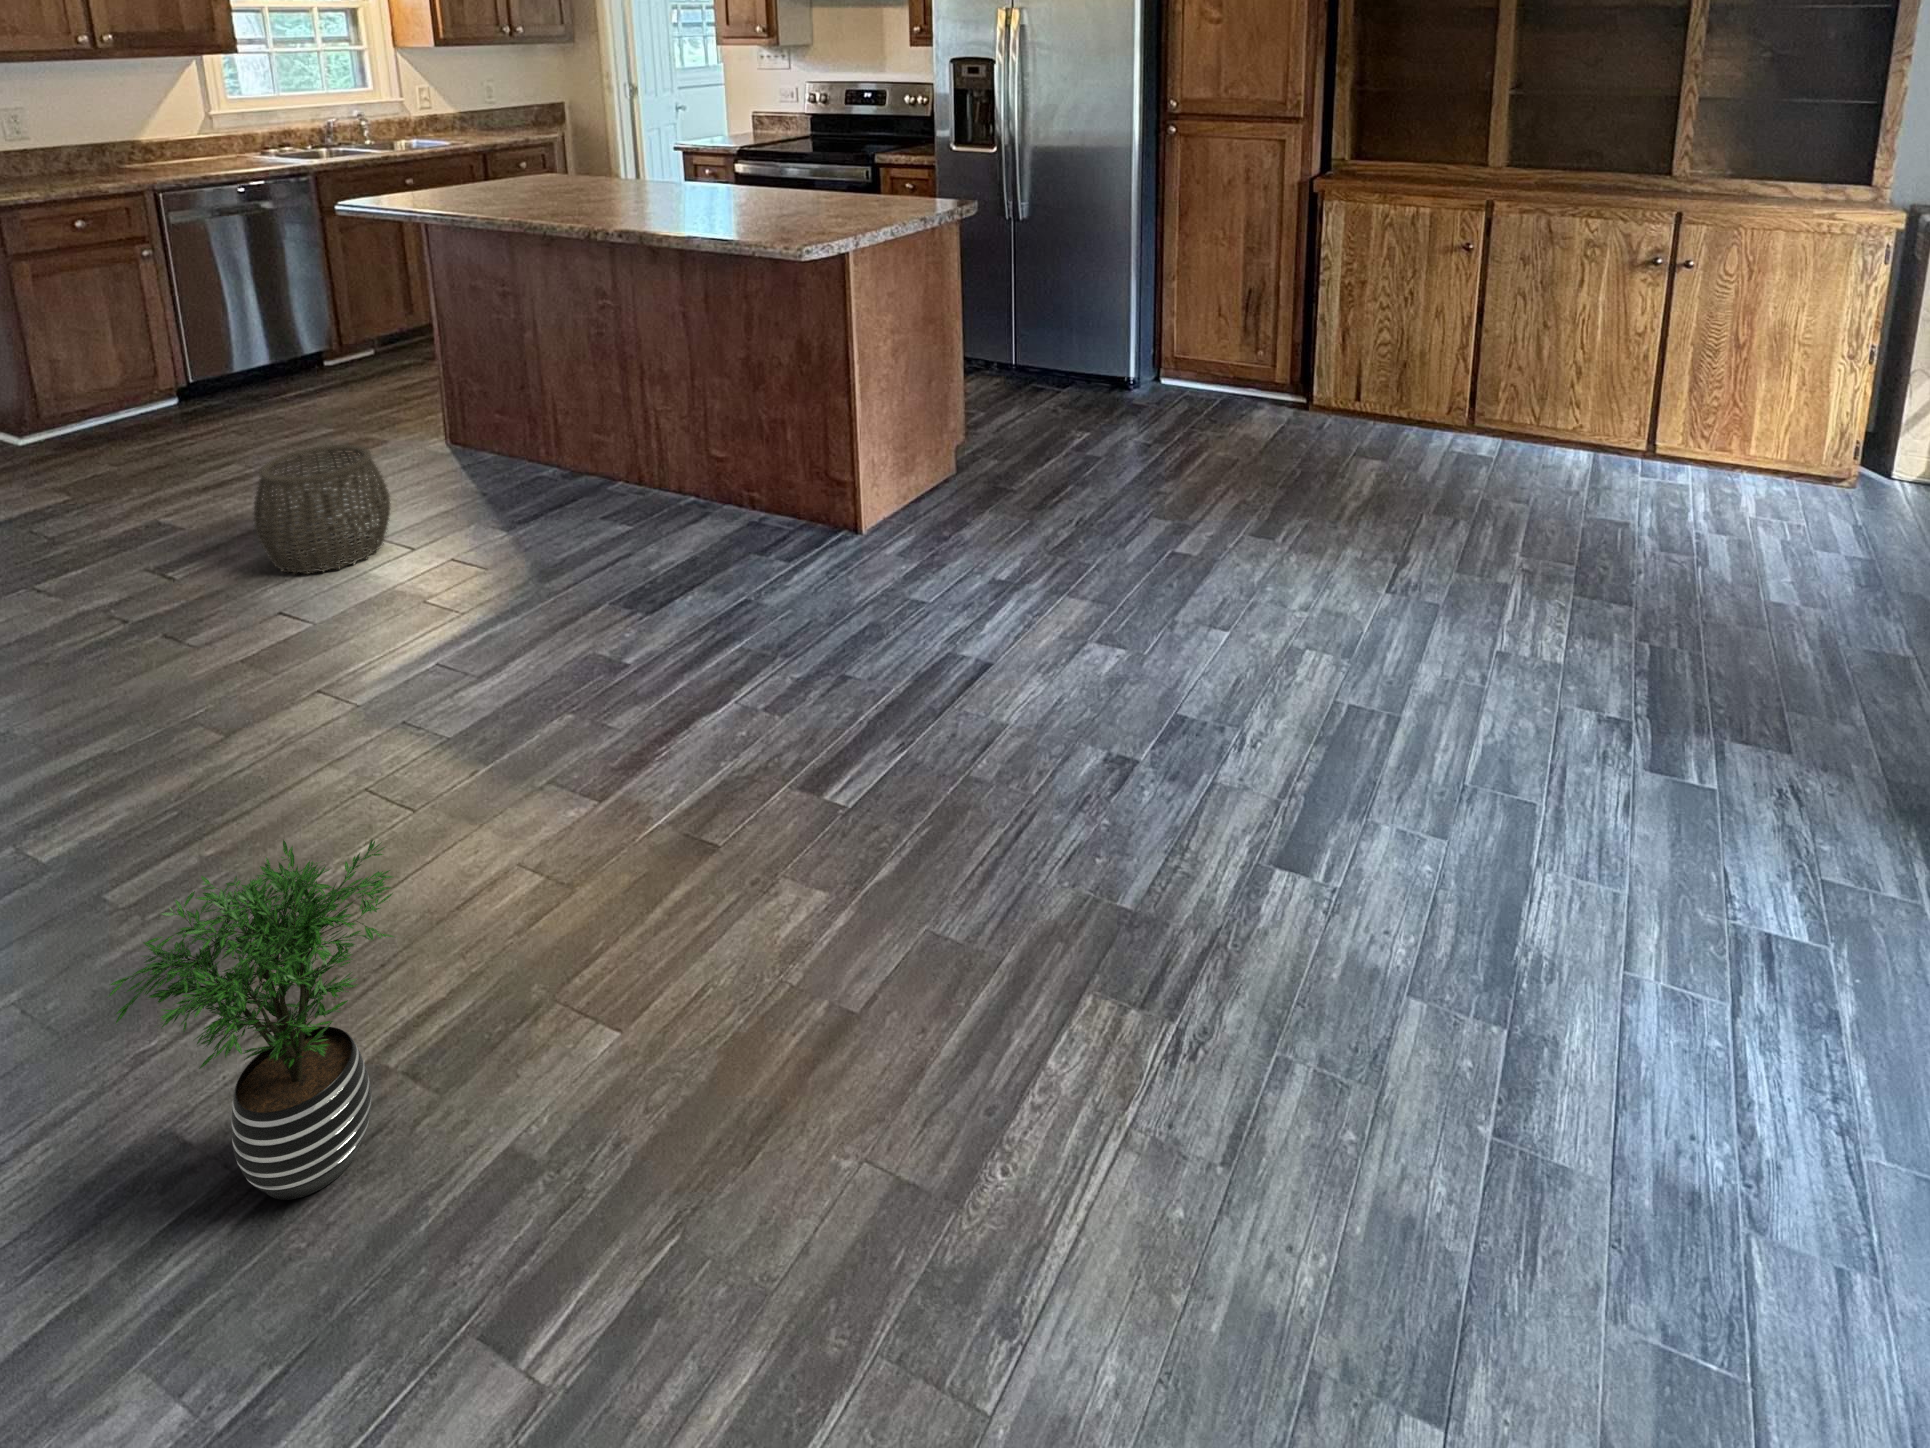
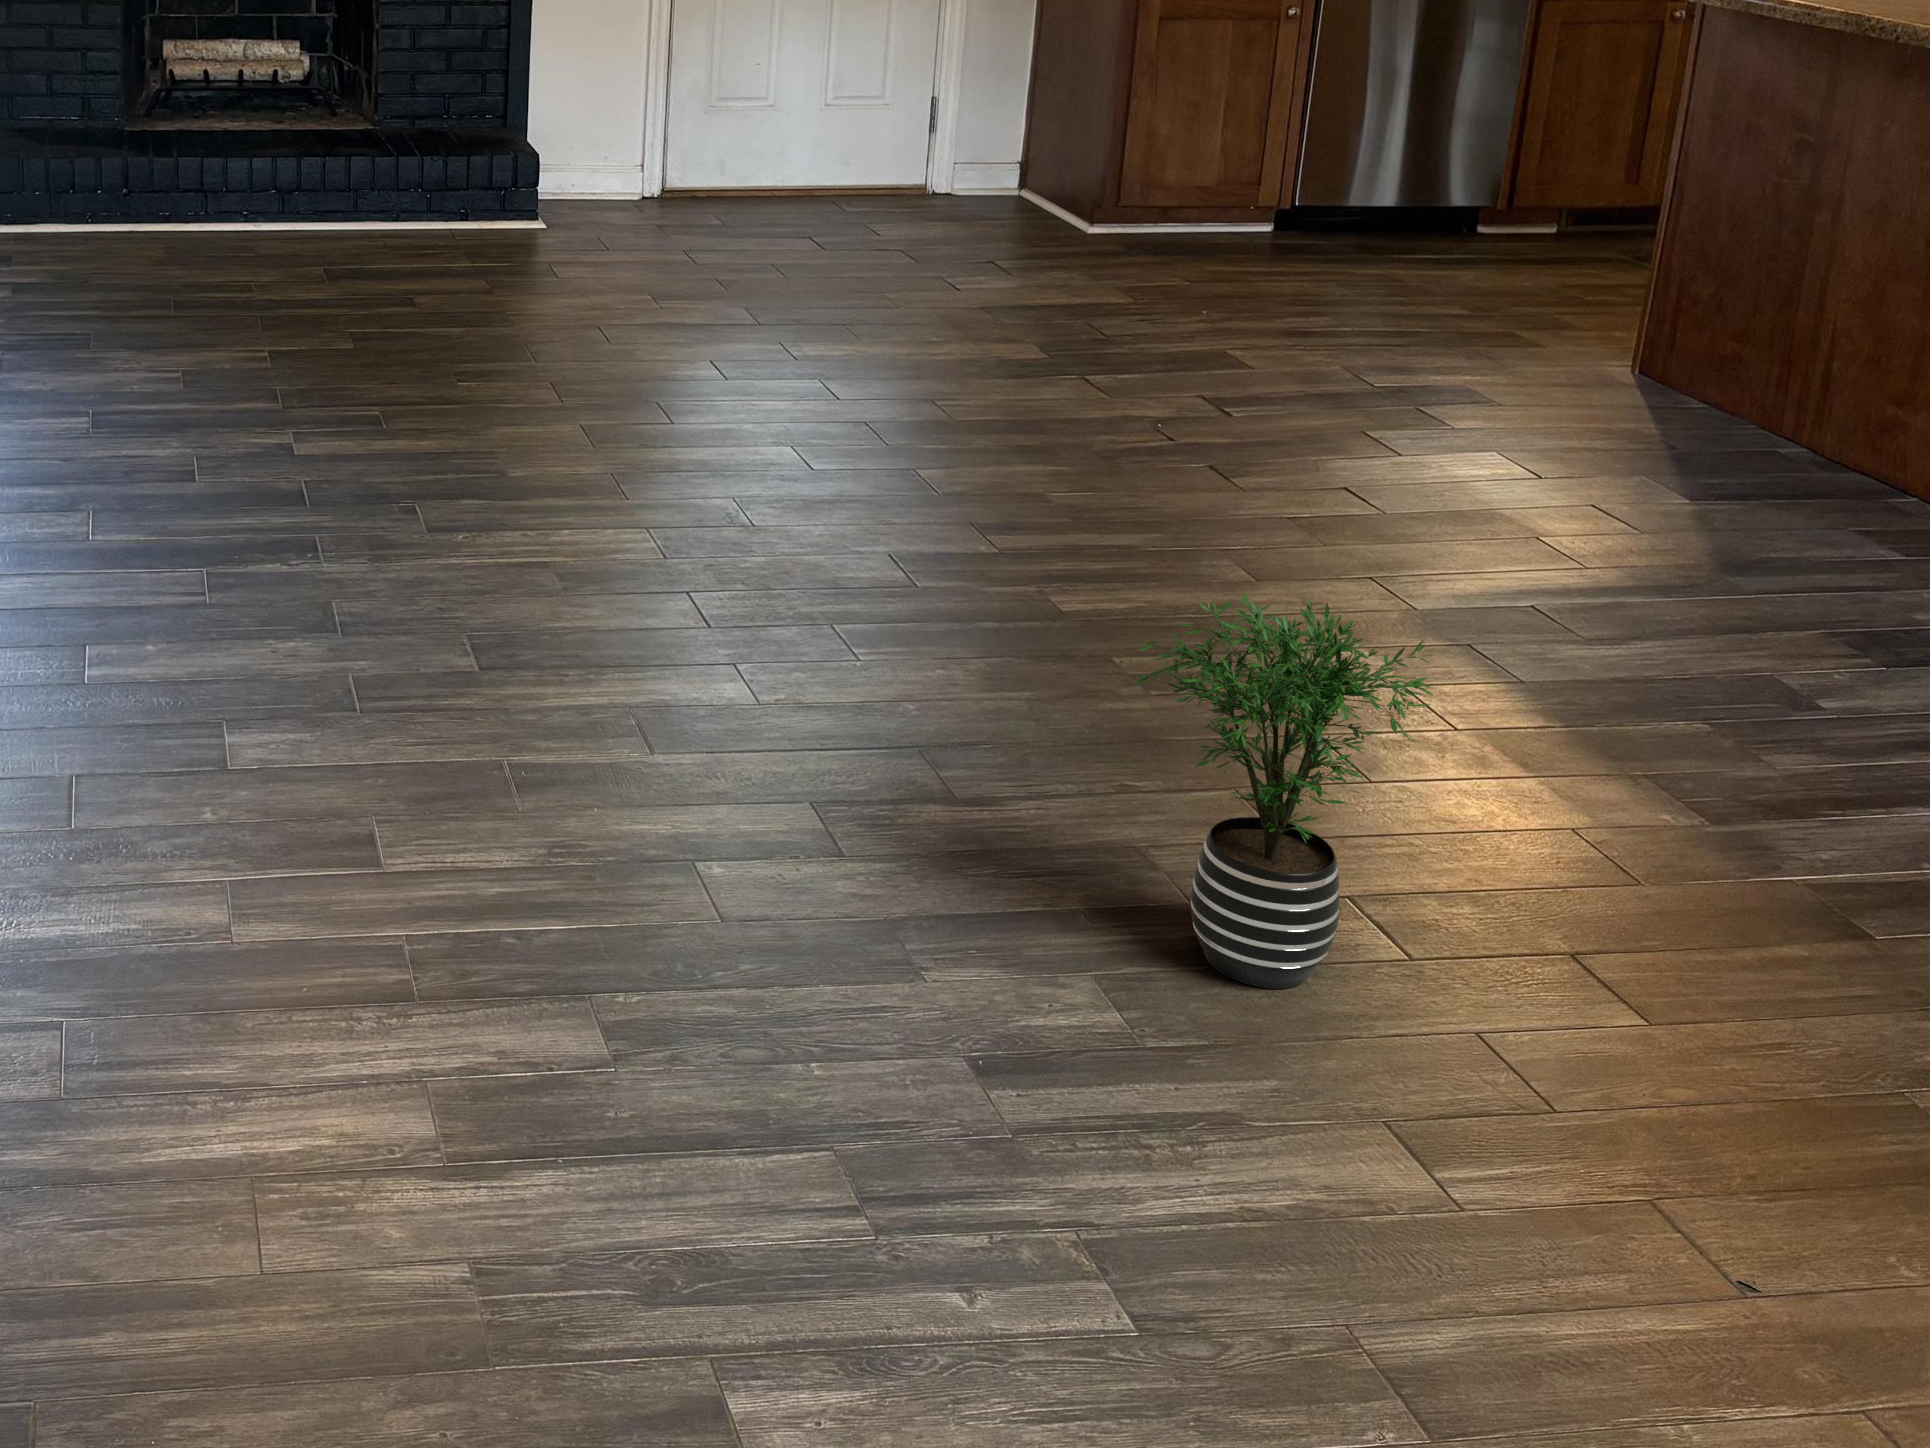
woven basket: present [253,445,390,574] -> none [1339,295,1530,473]

